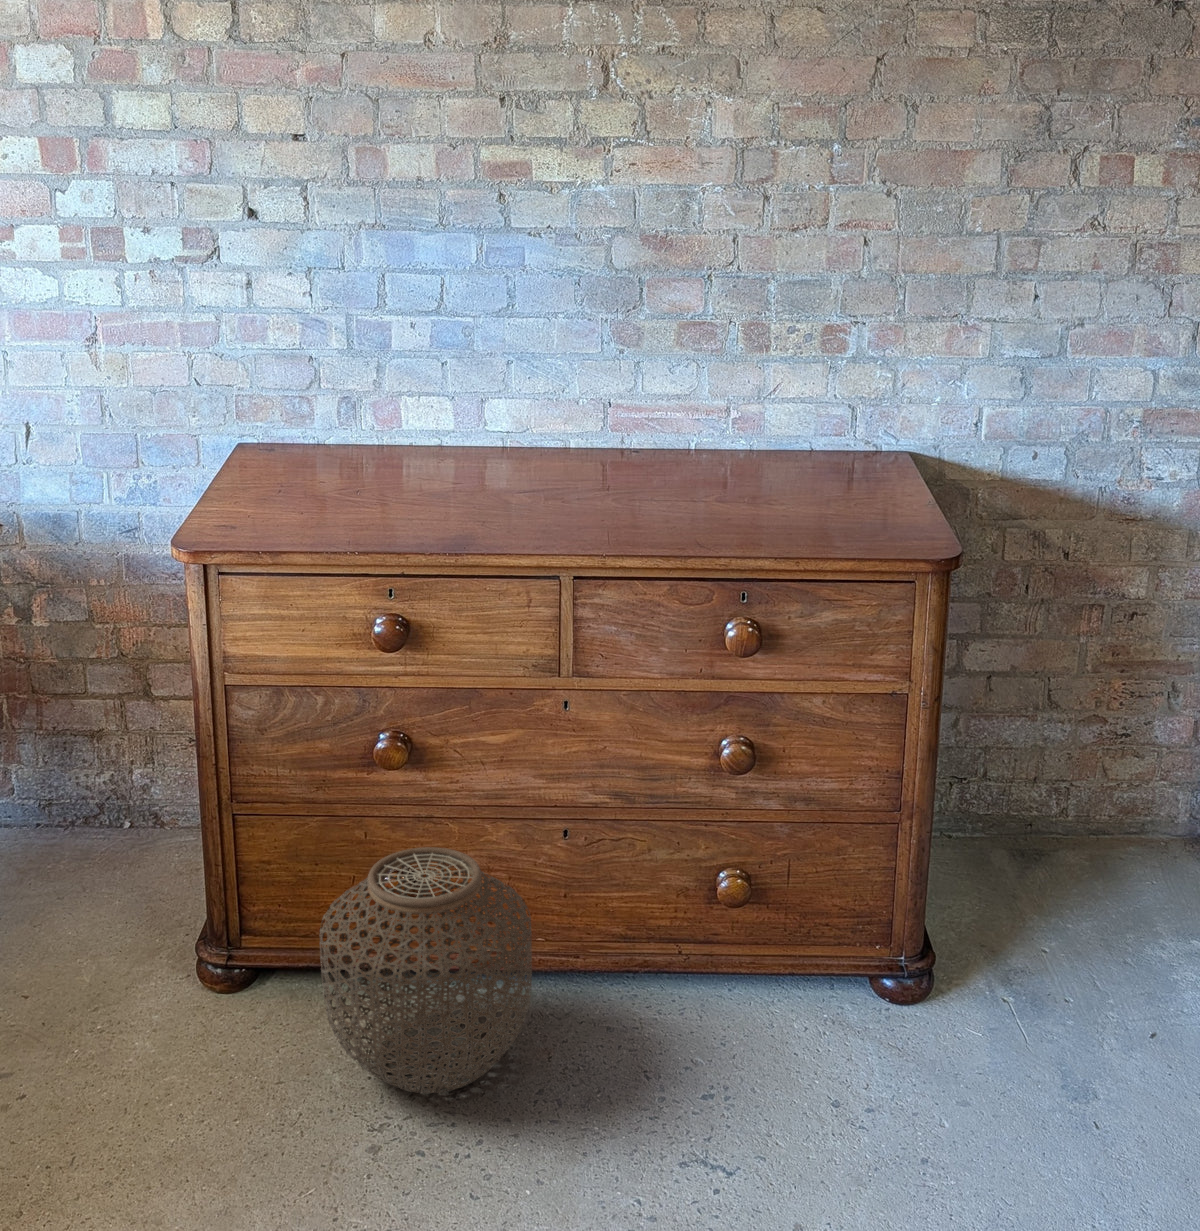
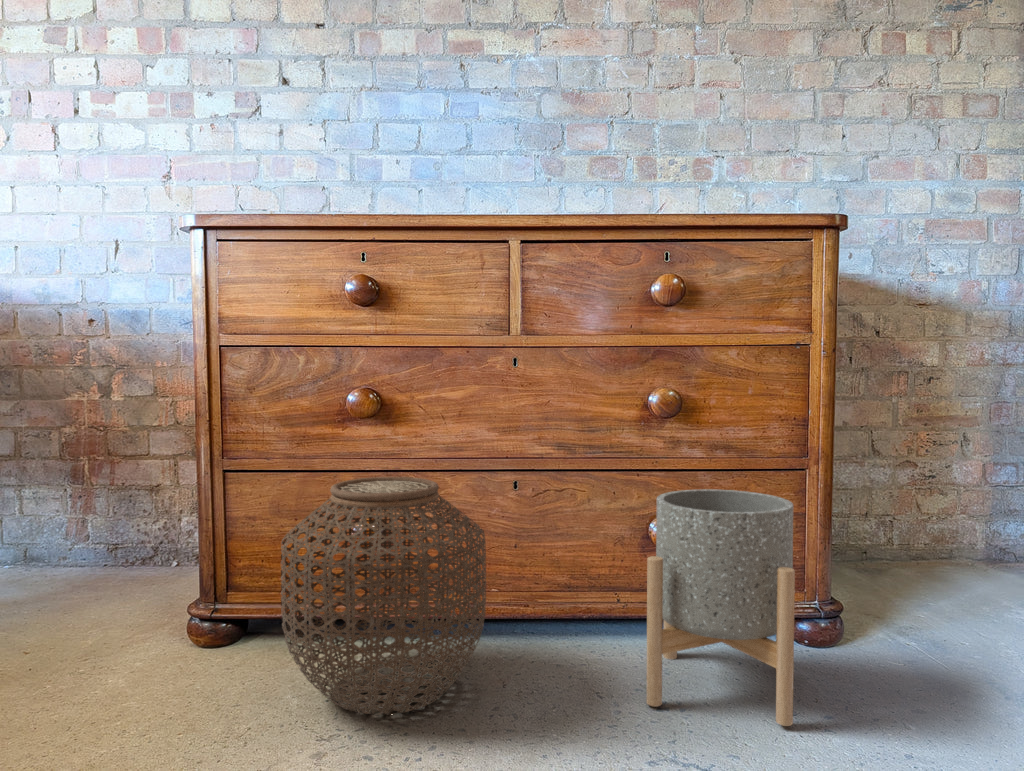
planter: none [692,855,860,1112] -> present [646,489,795,726]

